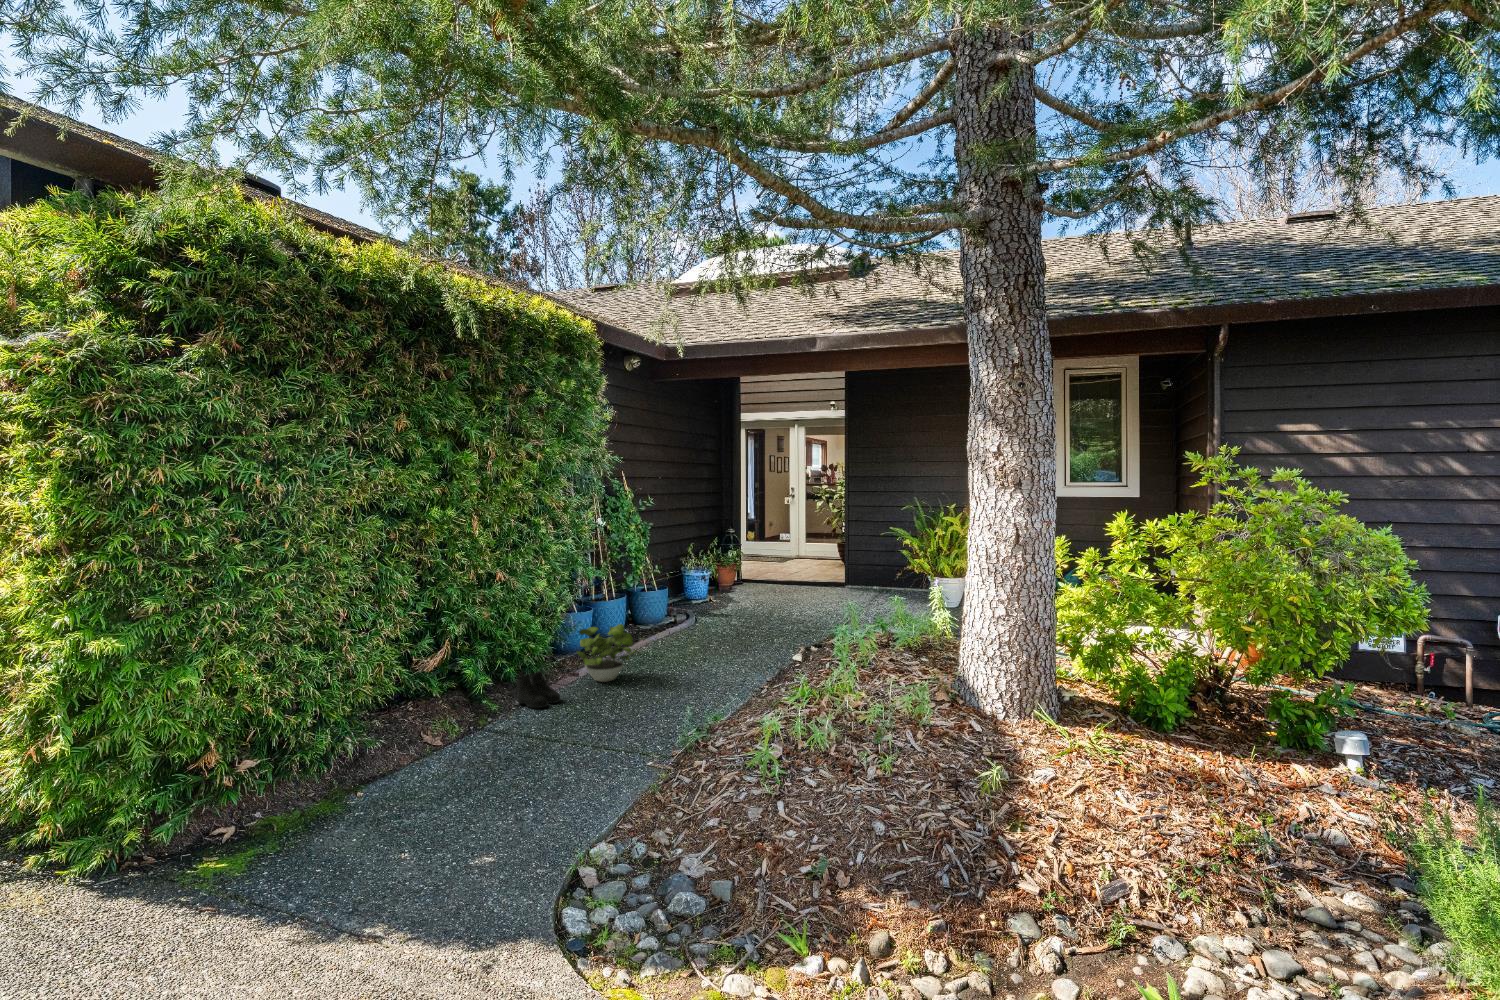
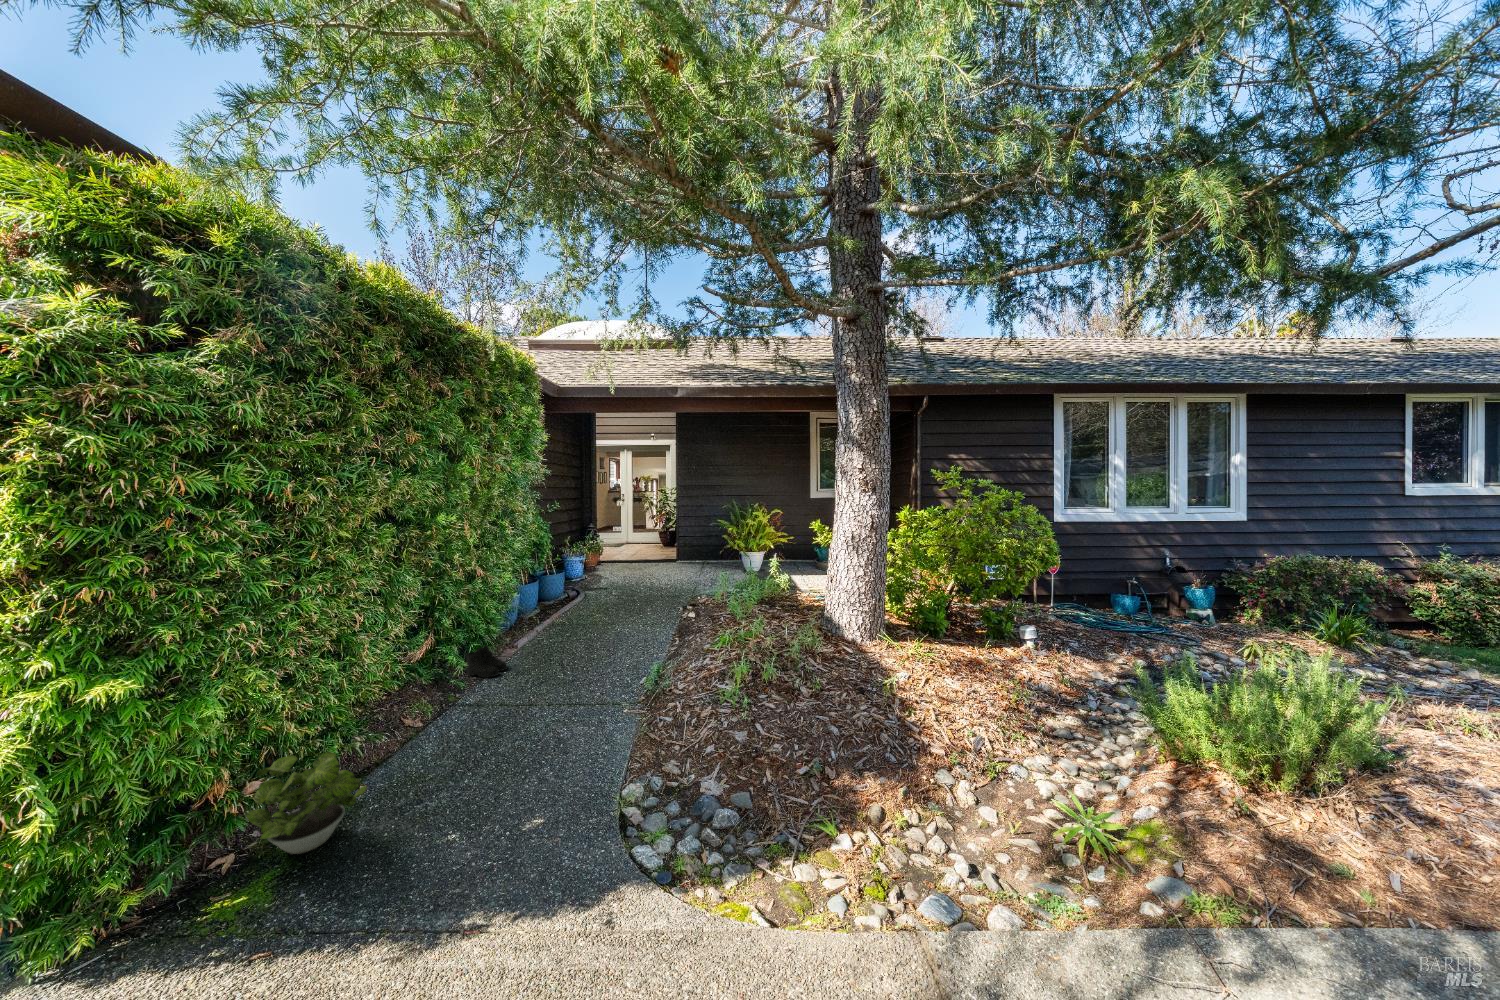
potted plant: present [577,624,636,682] -> present [246,752,367,854]

